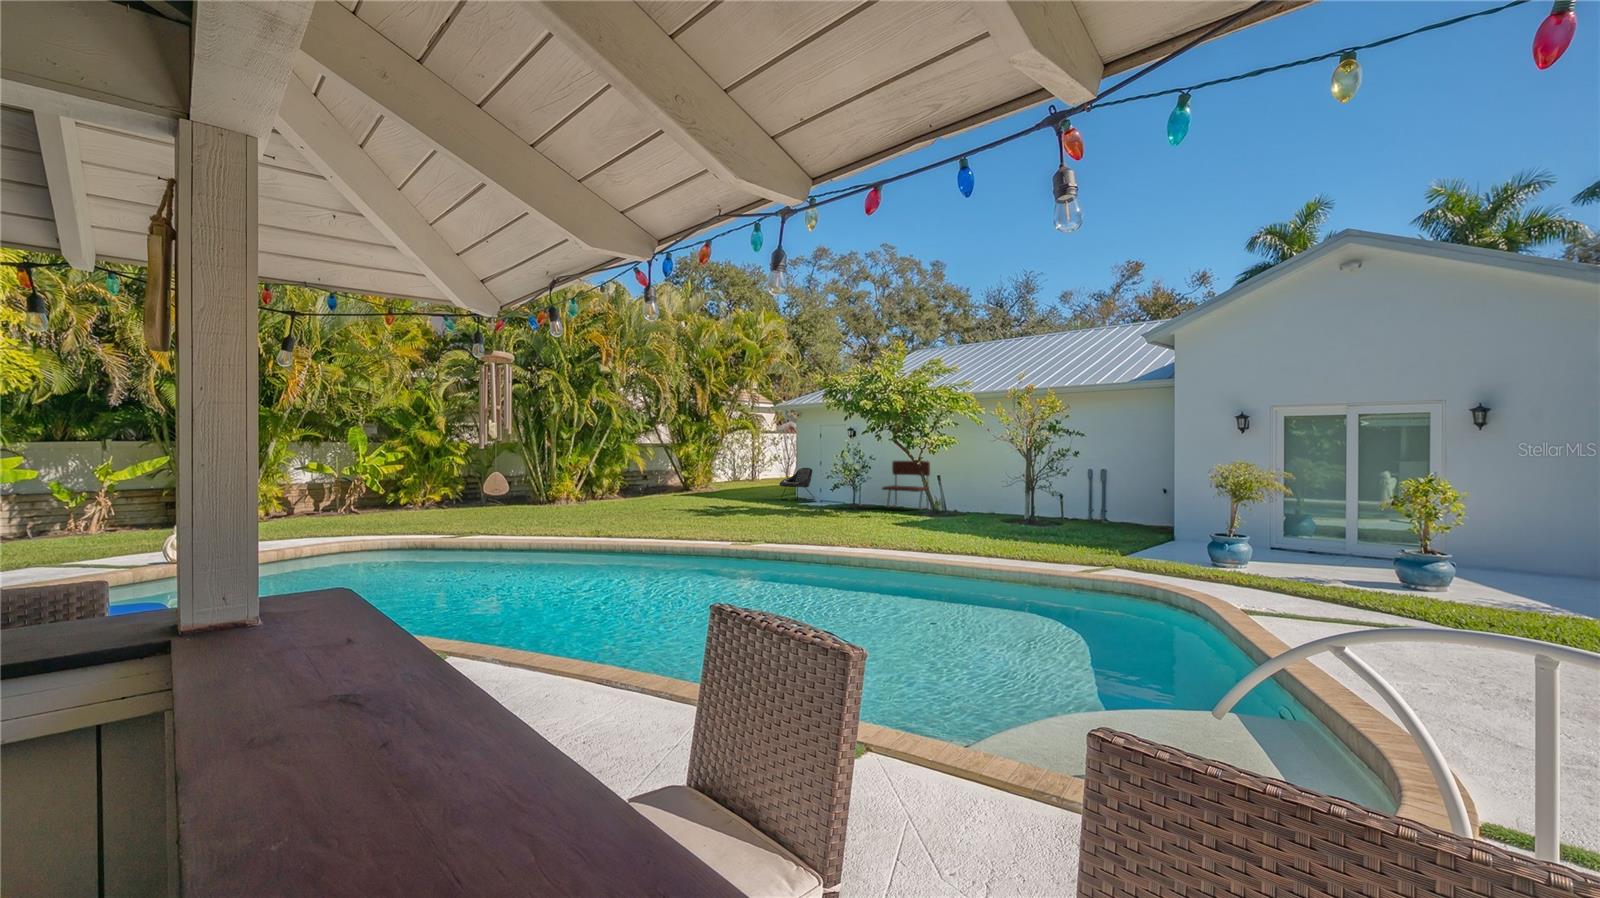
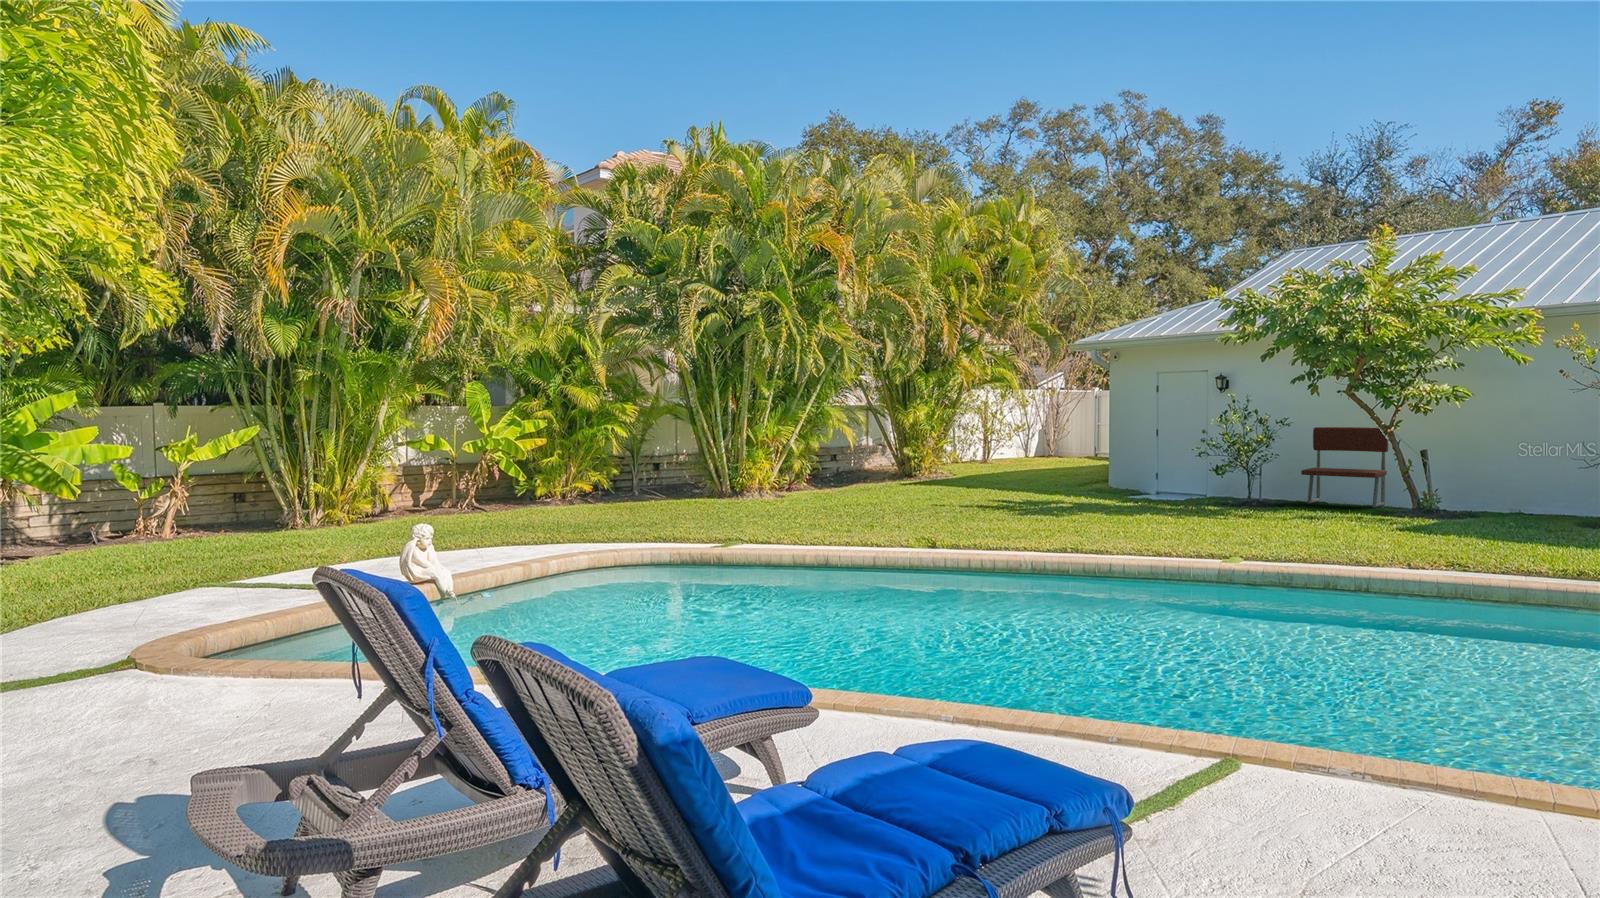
lounge chair: present [779,468,814,501] -> none [1095,440,1153,494]

